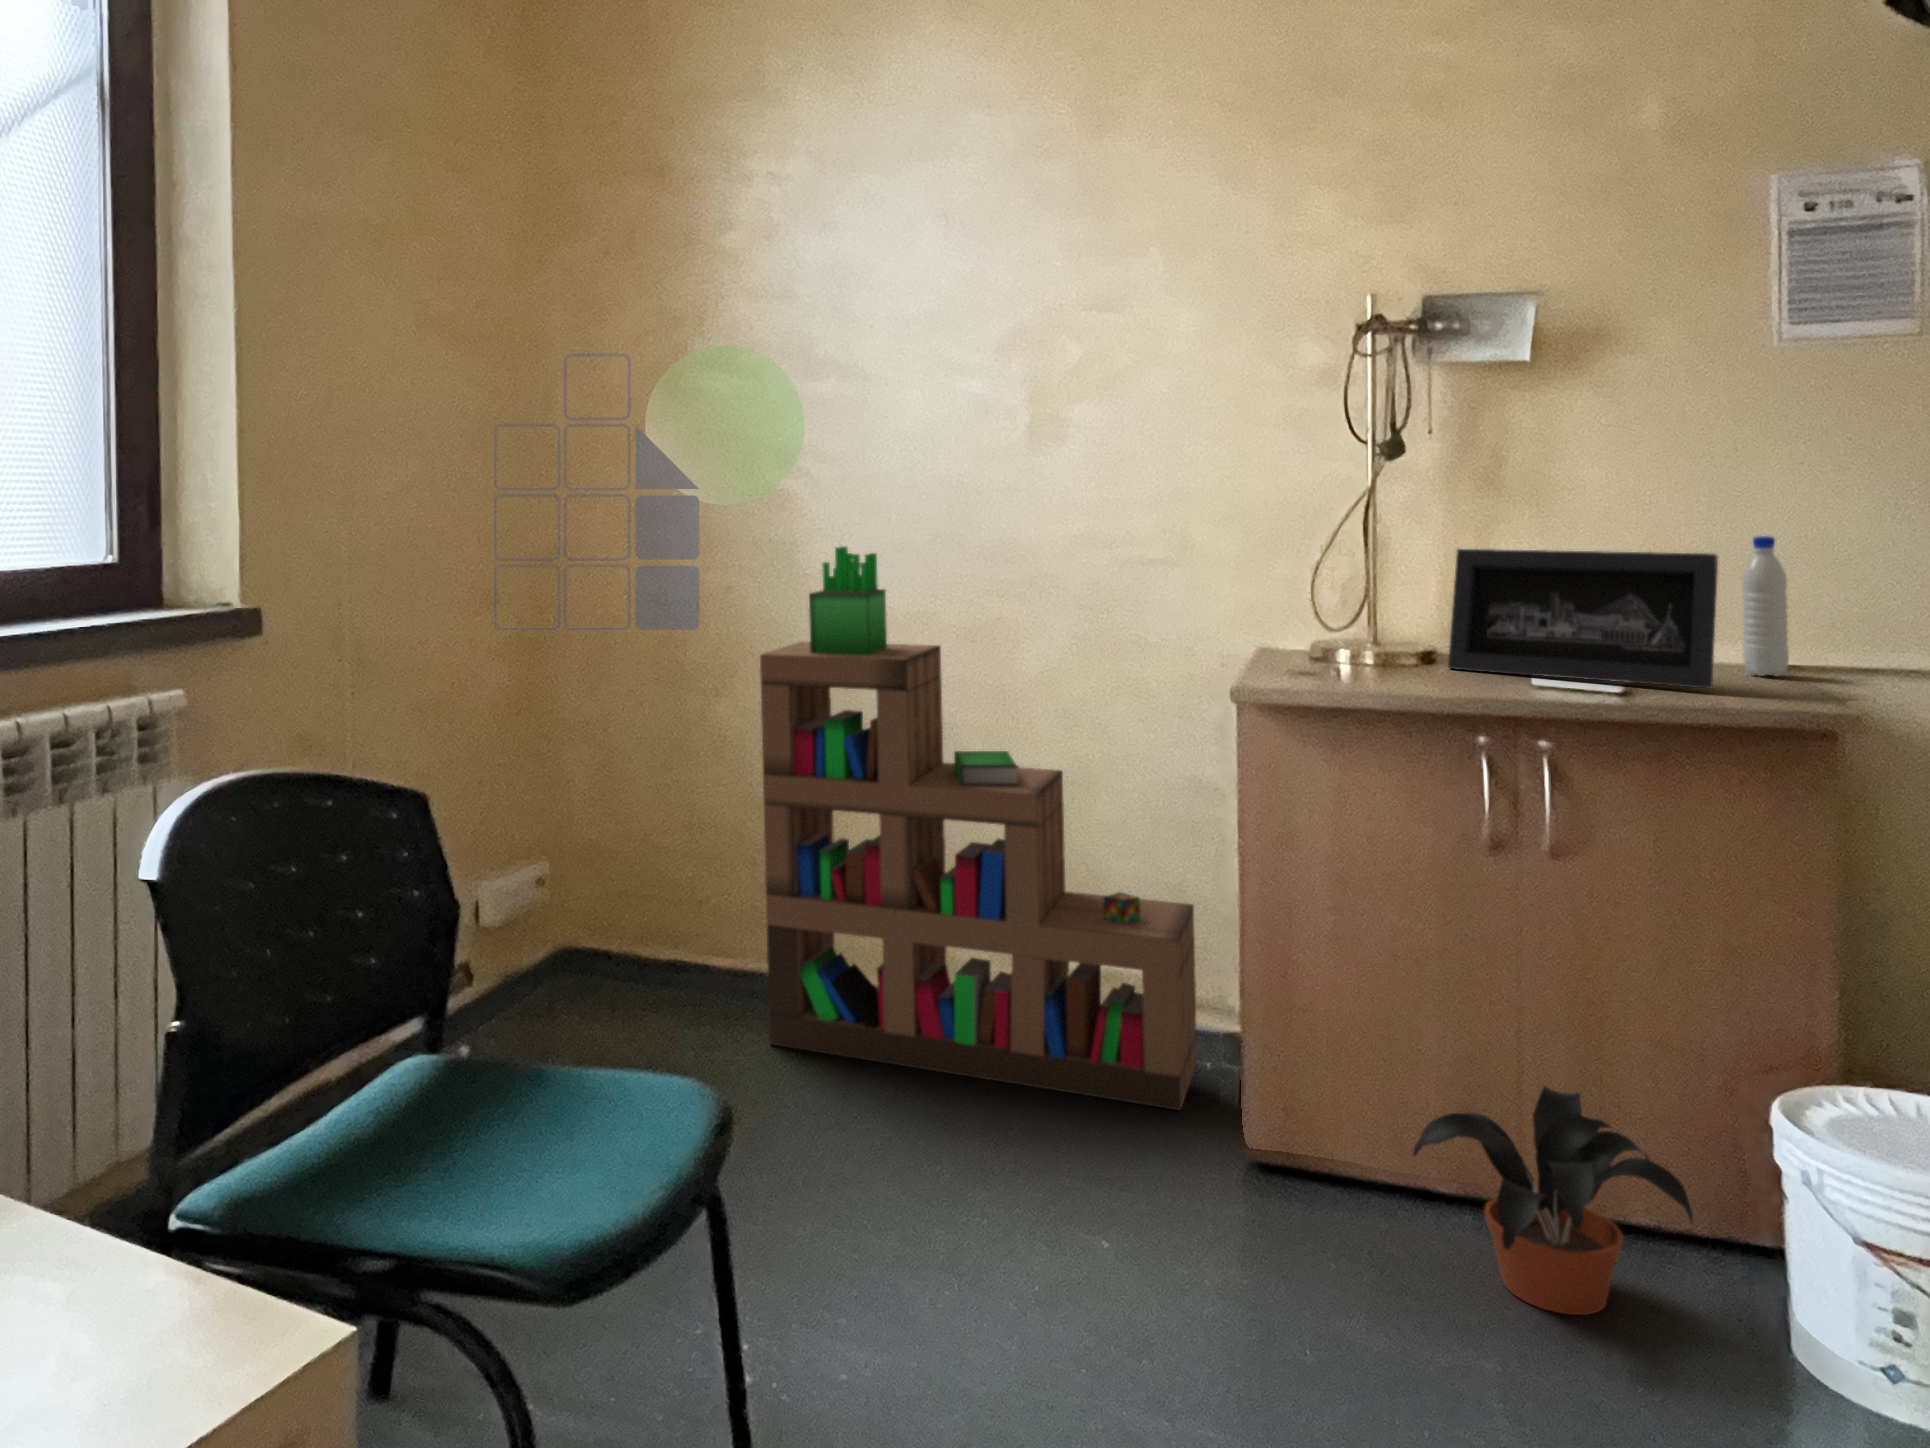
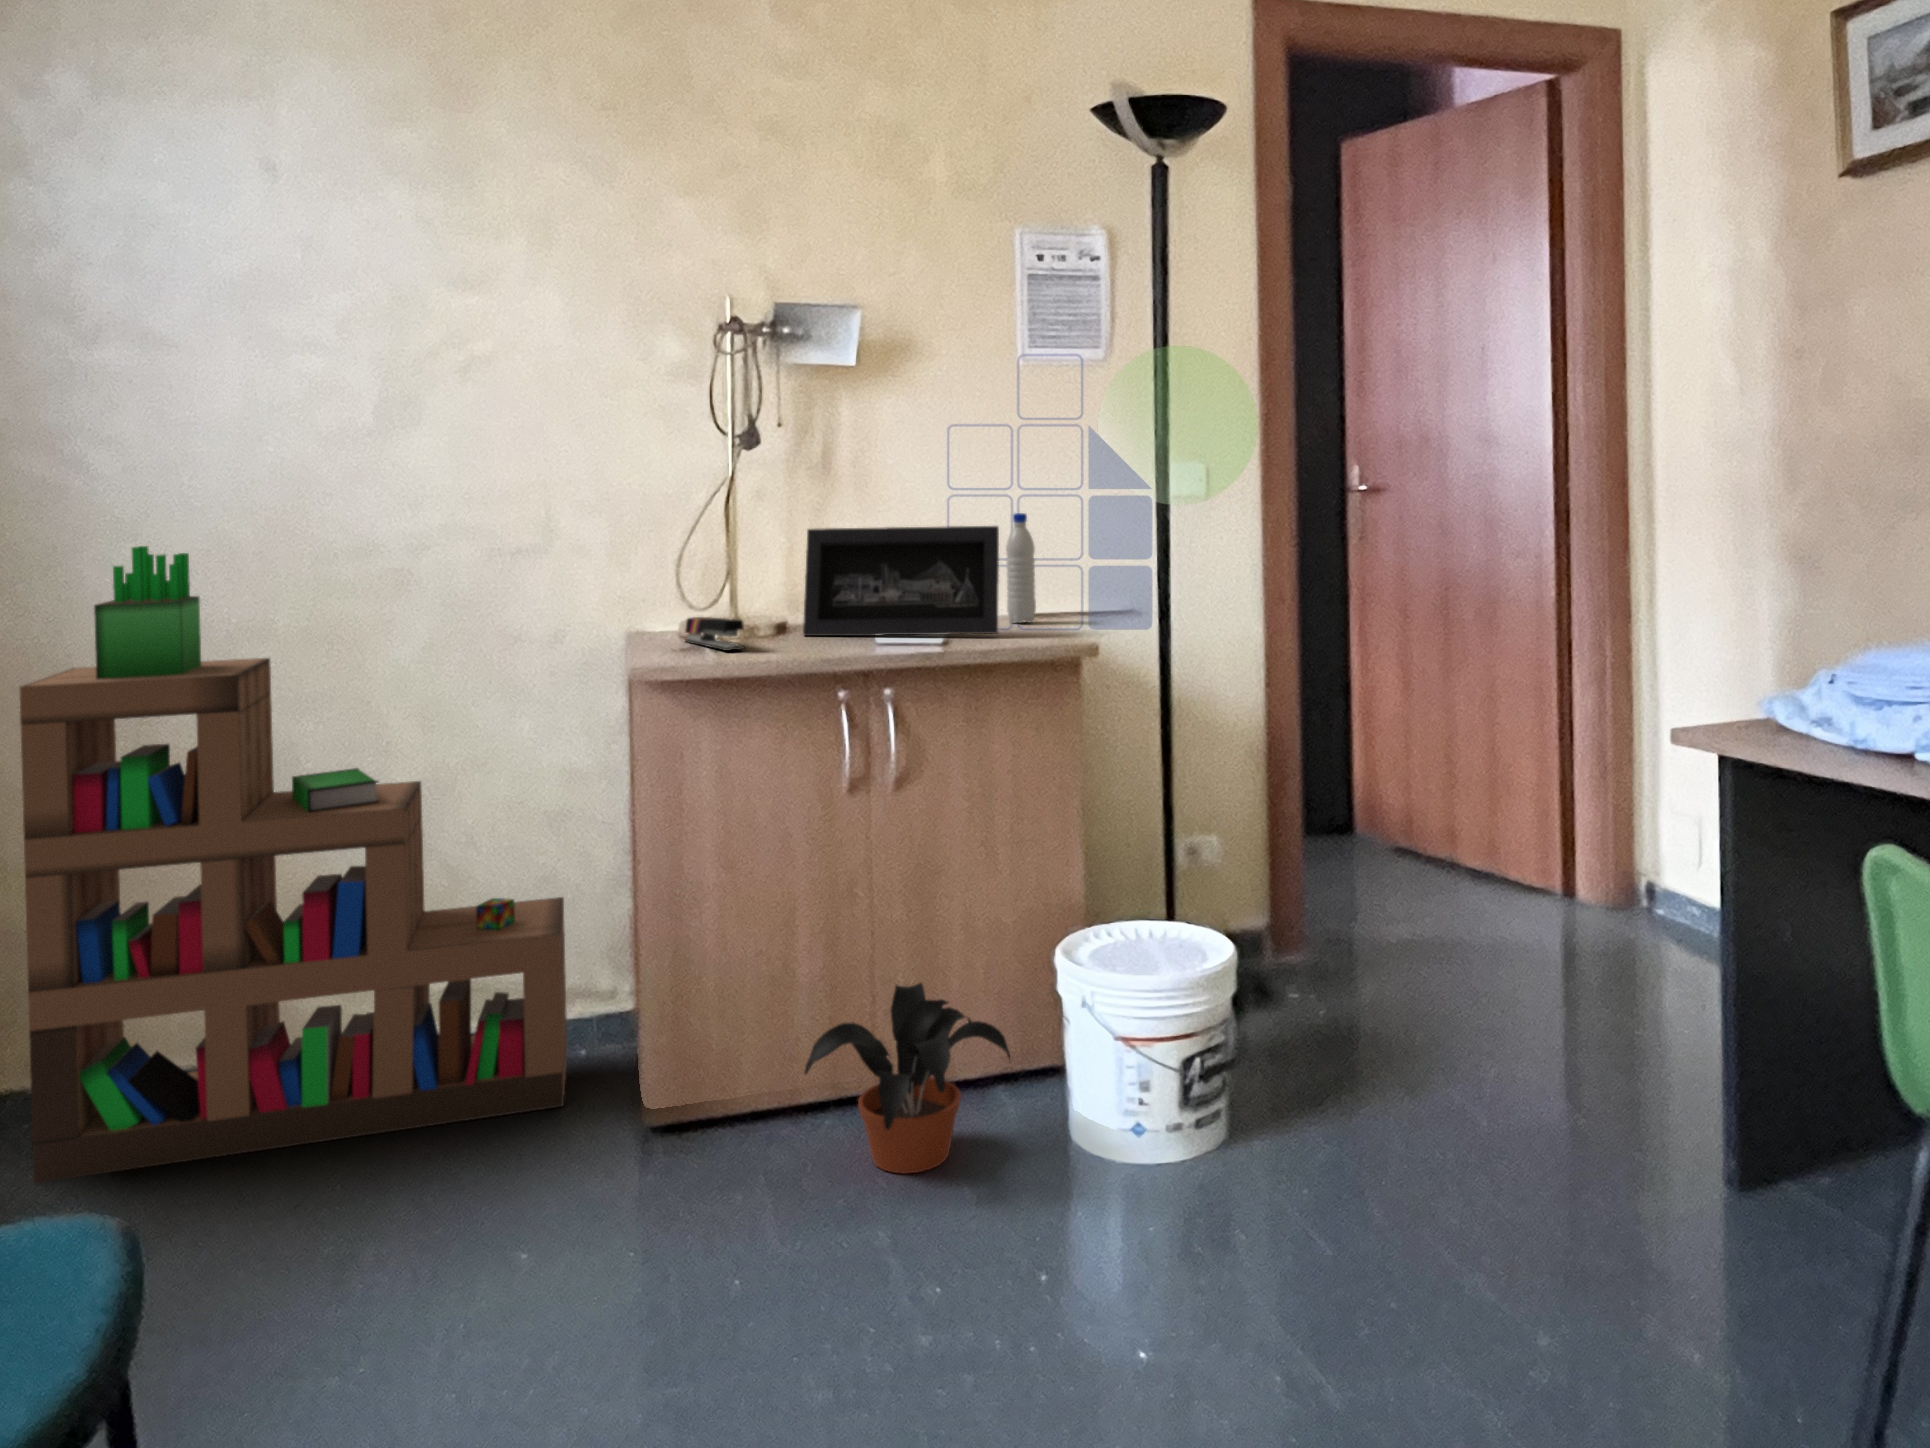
stapler: none [1308,639,1366,679] -> present [685,617,745,651]

